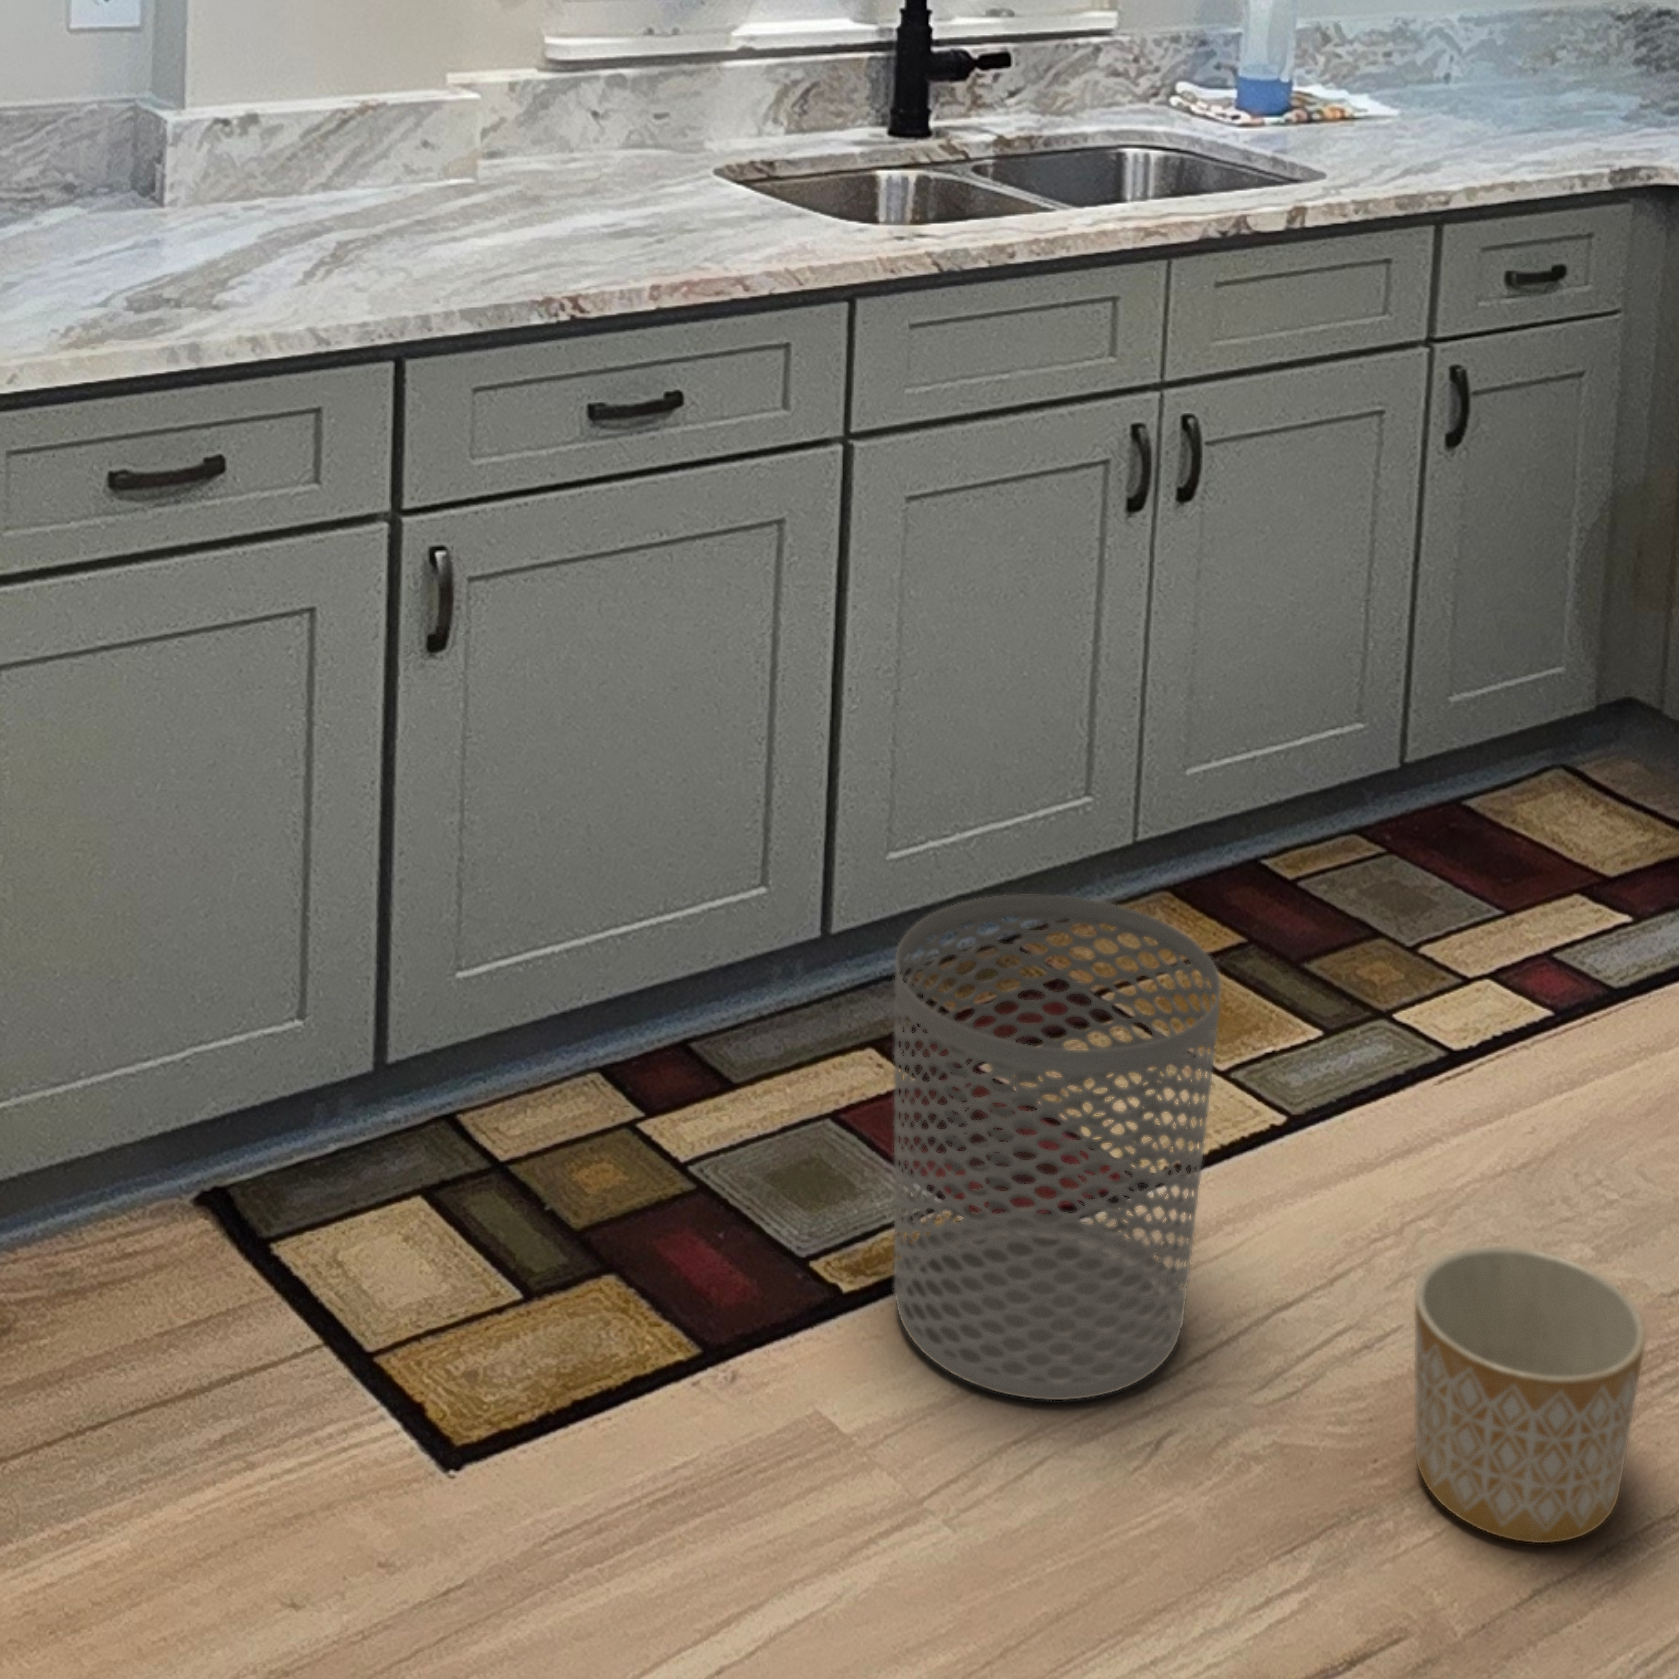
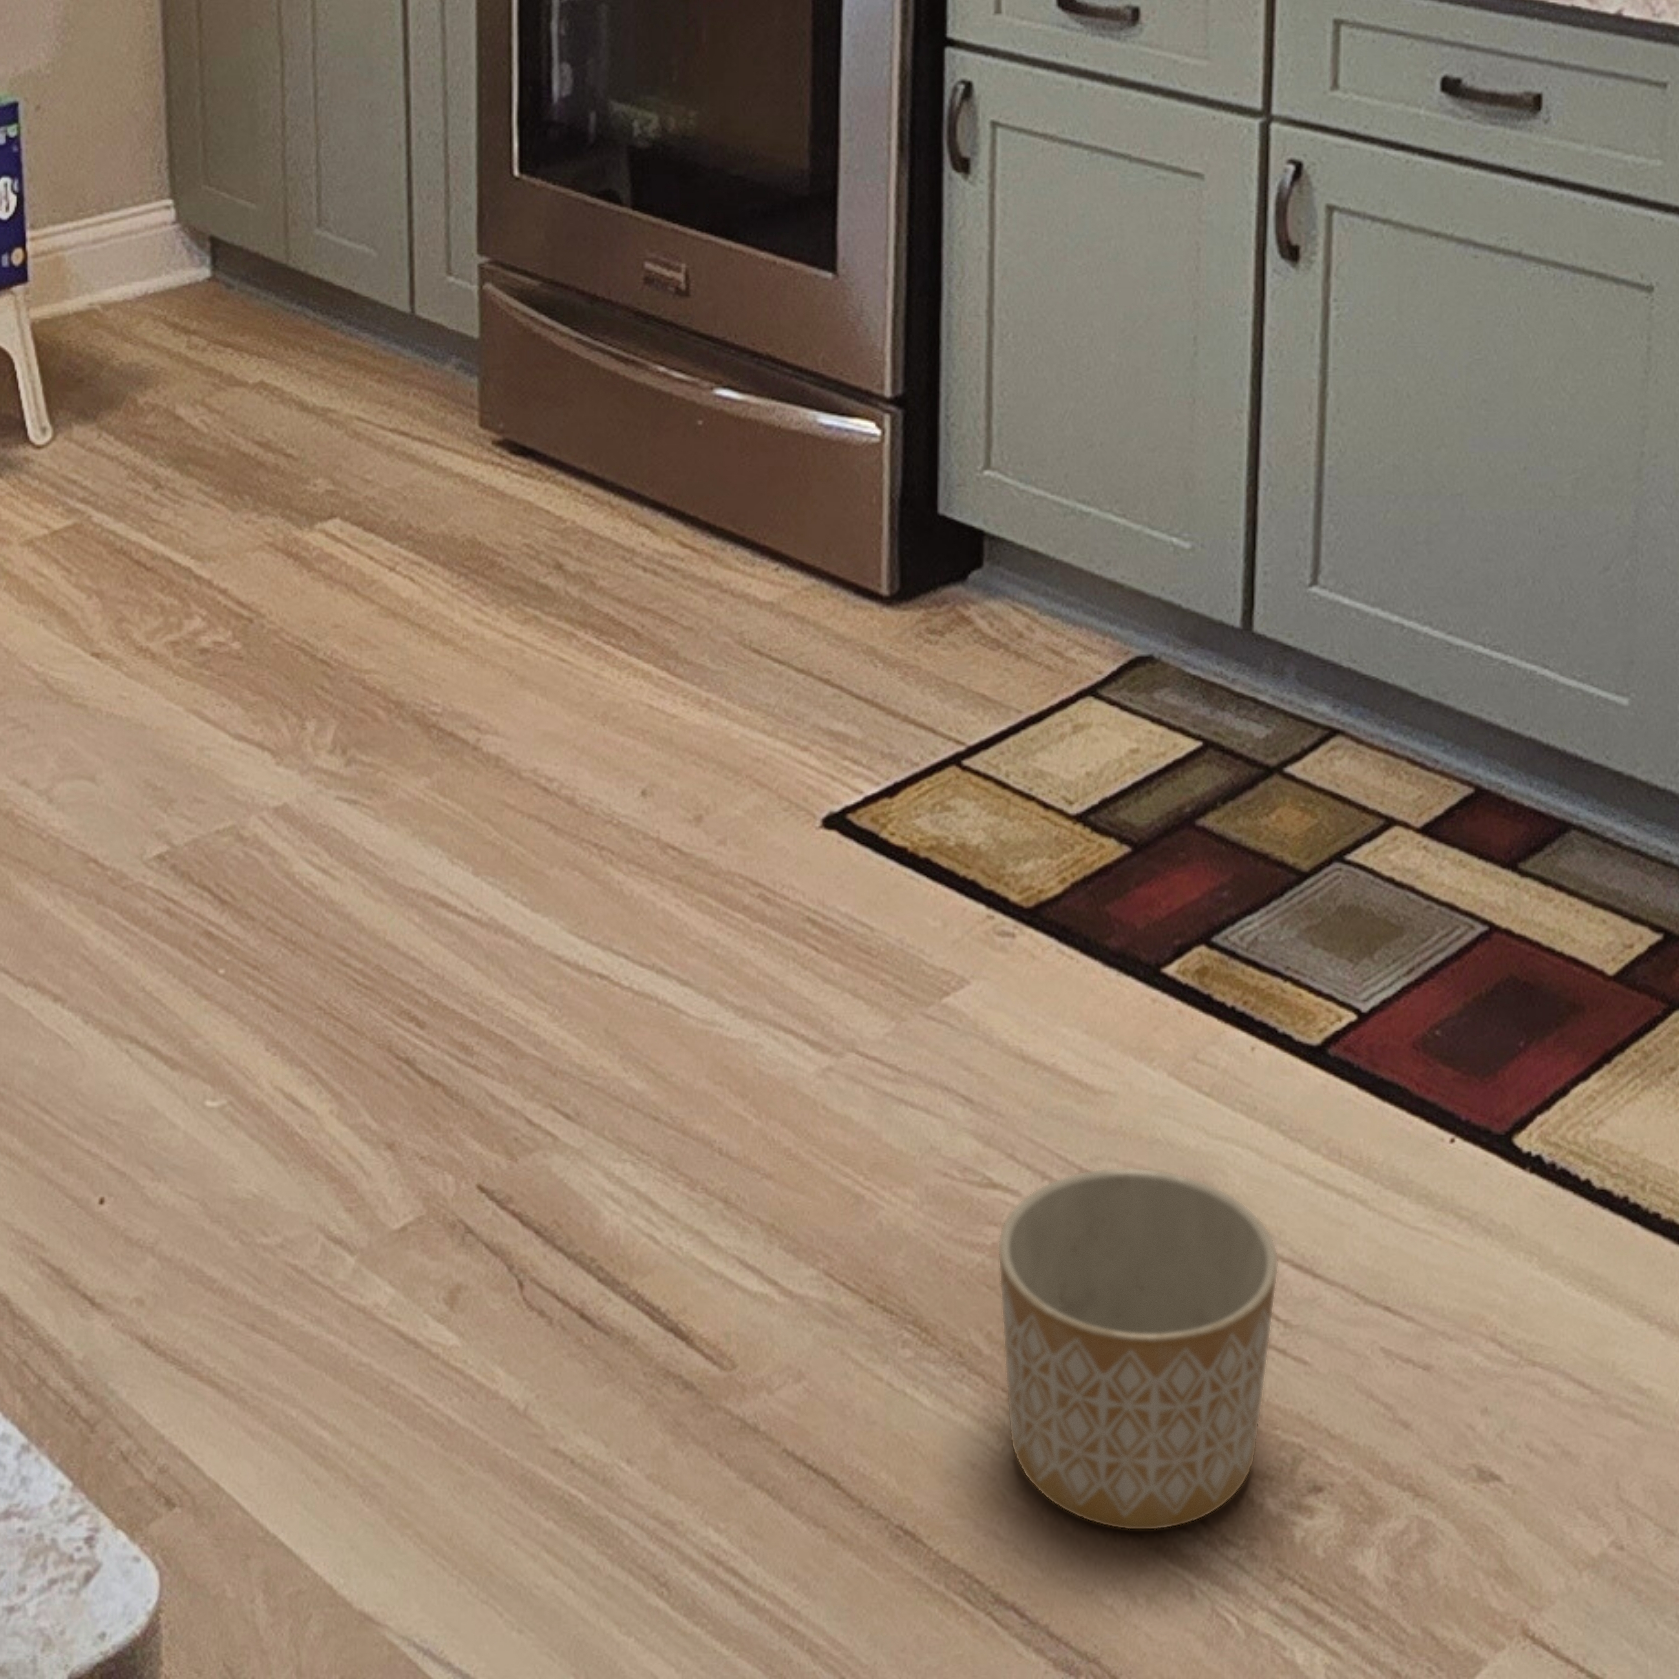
waste bin: present [894,895,1221,1400] -> none [1056,642,1422,1186]

